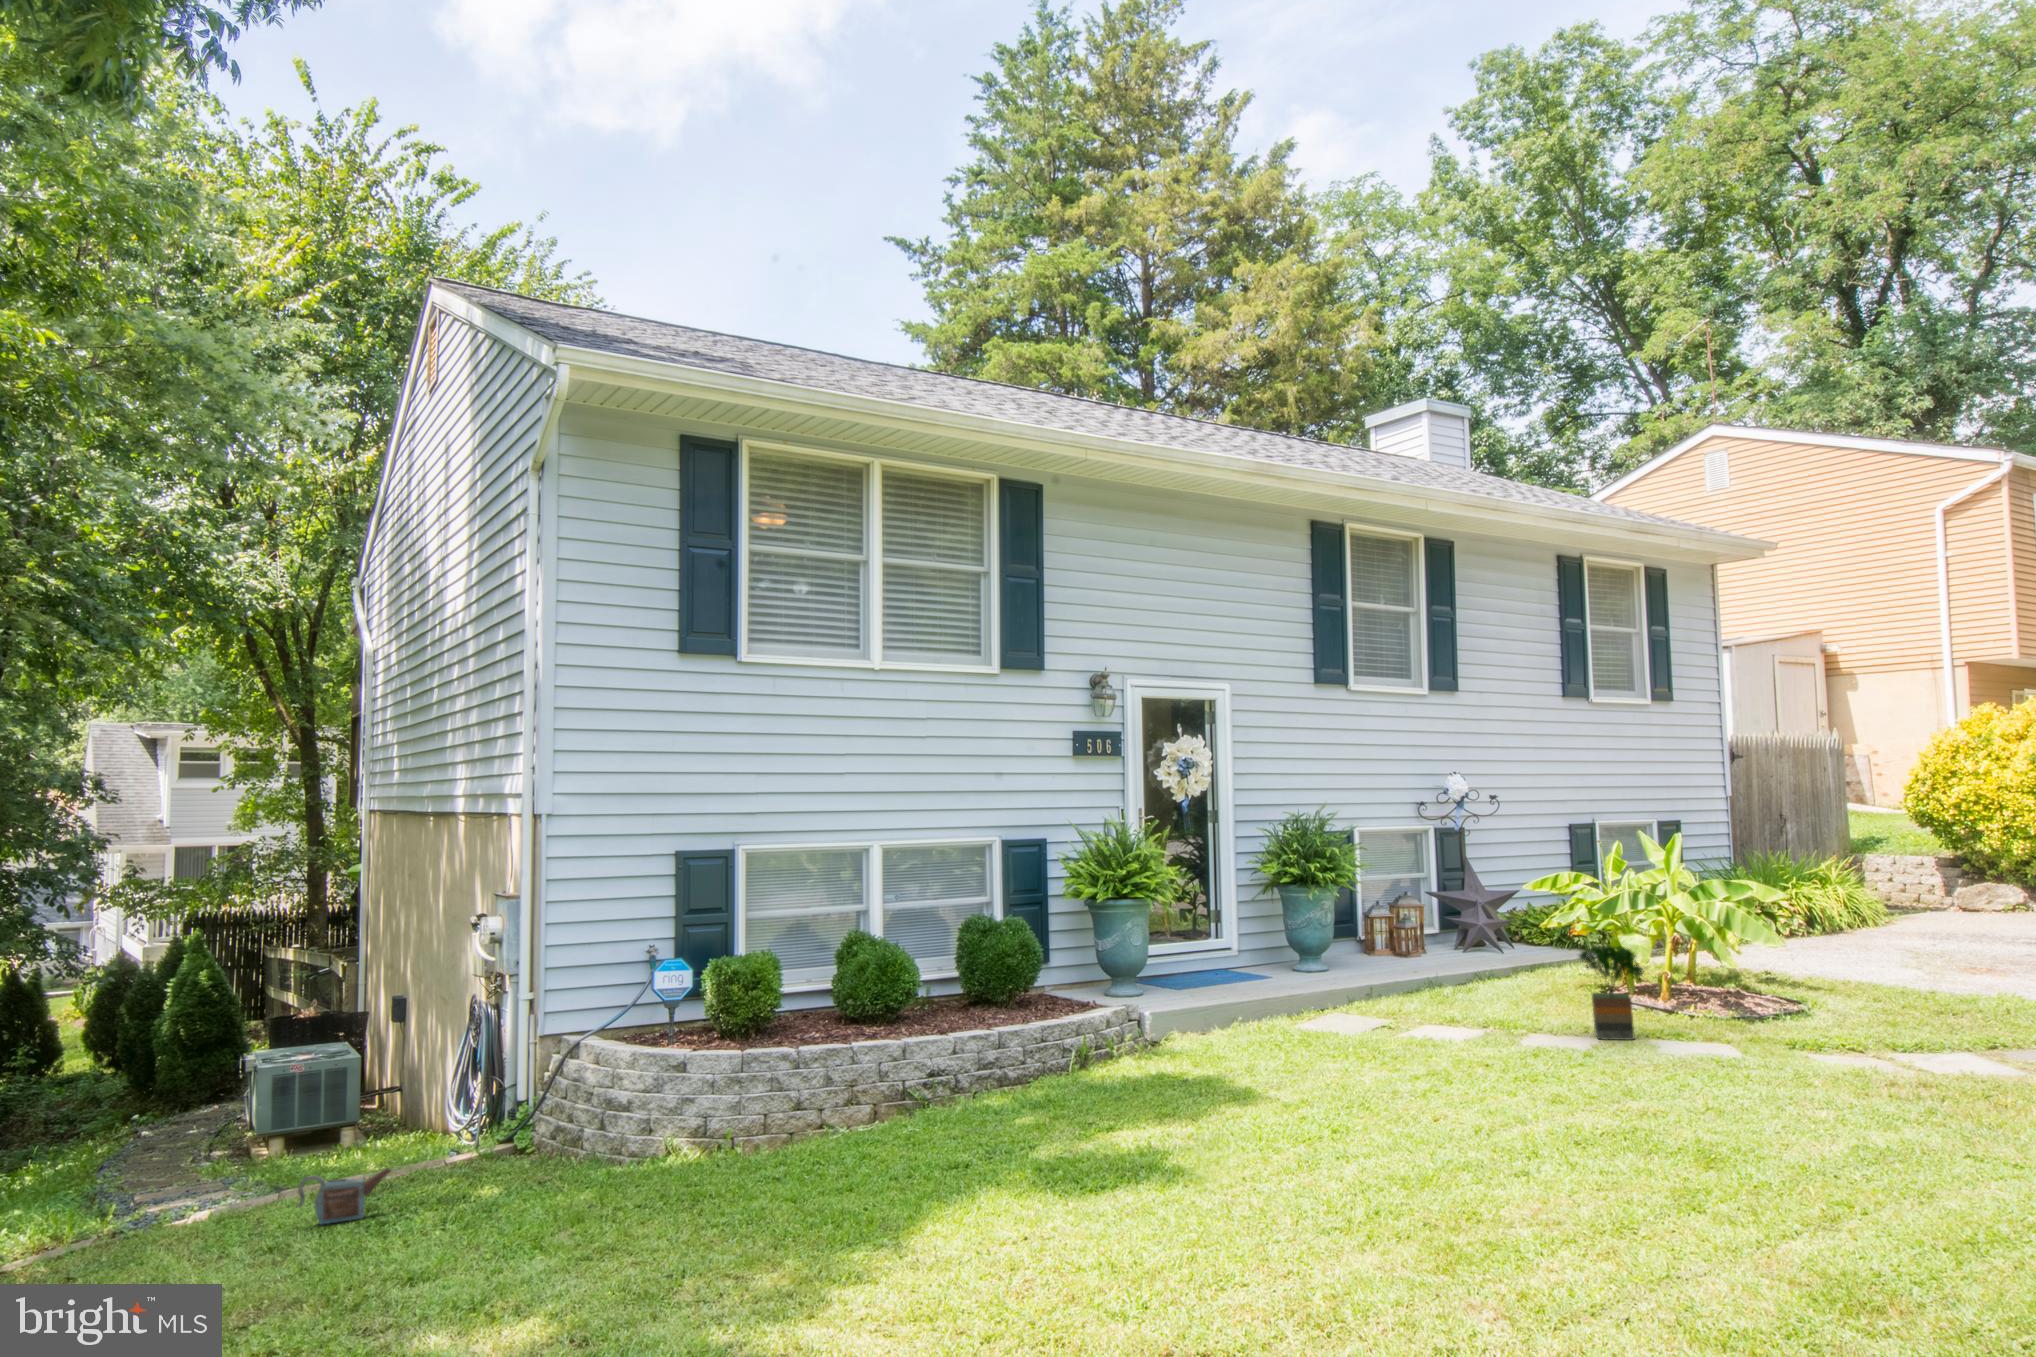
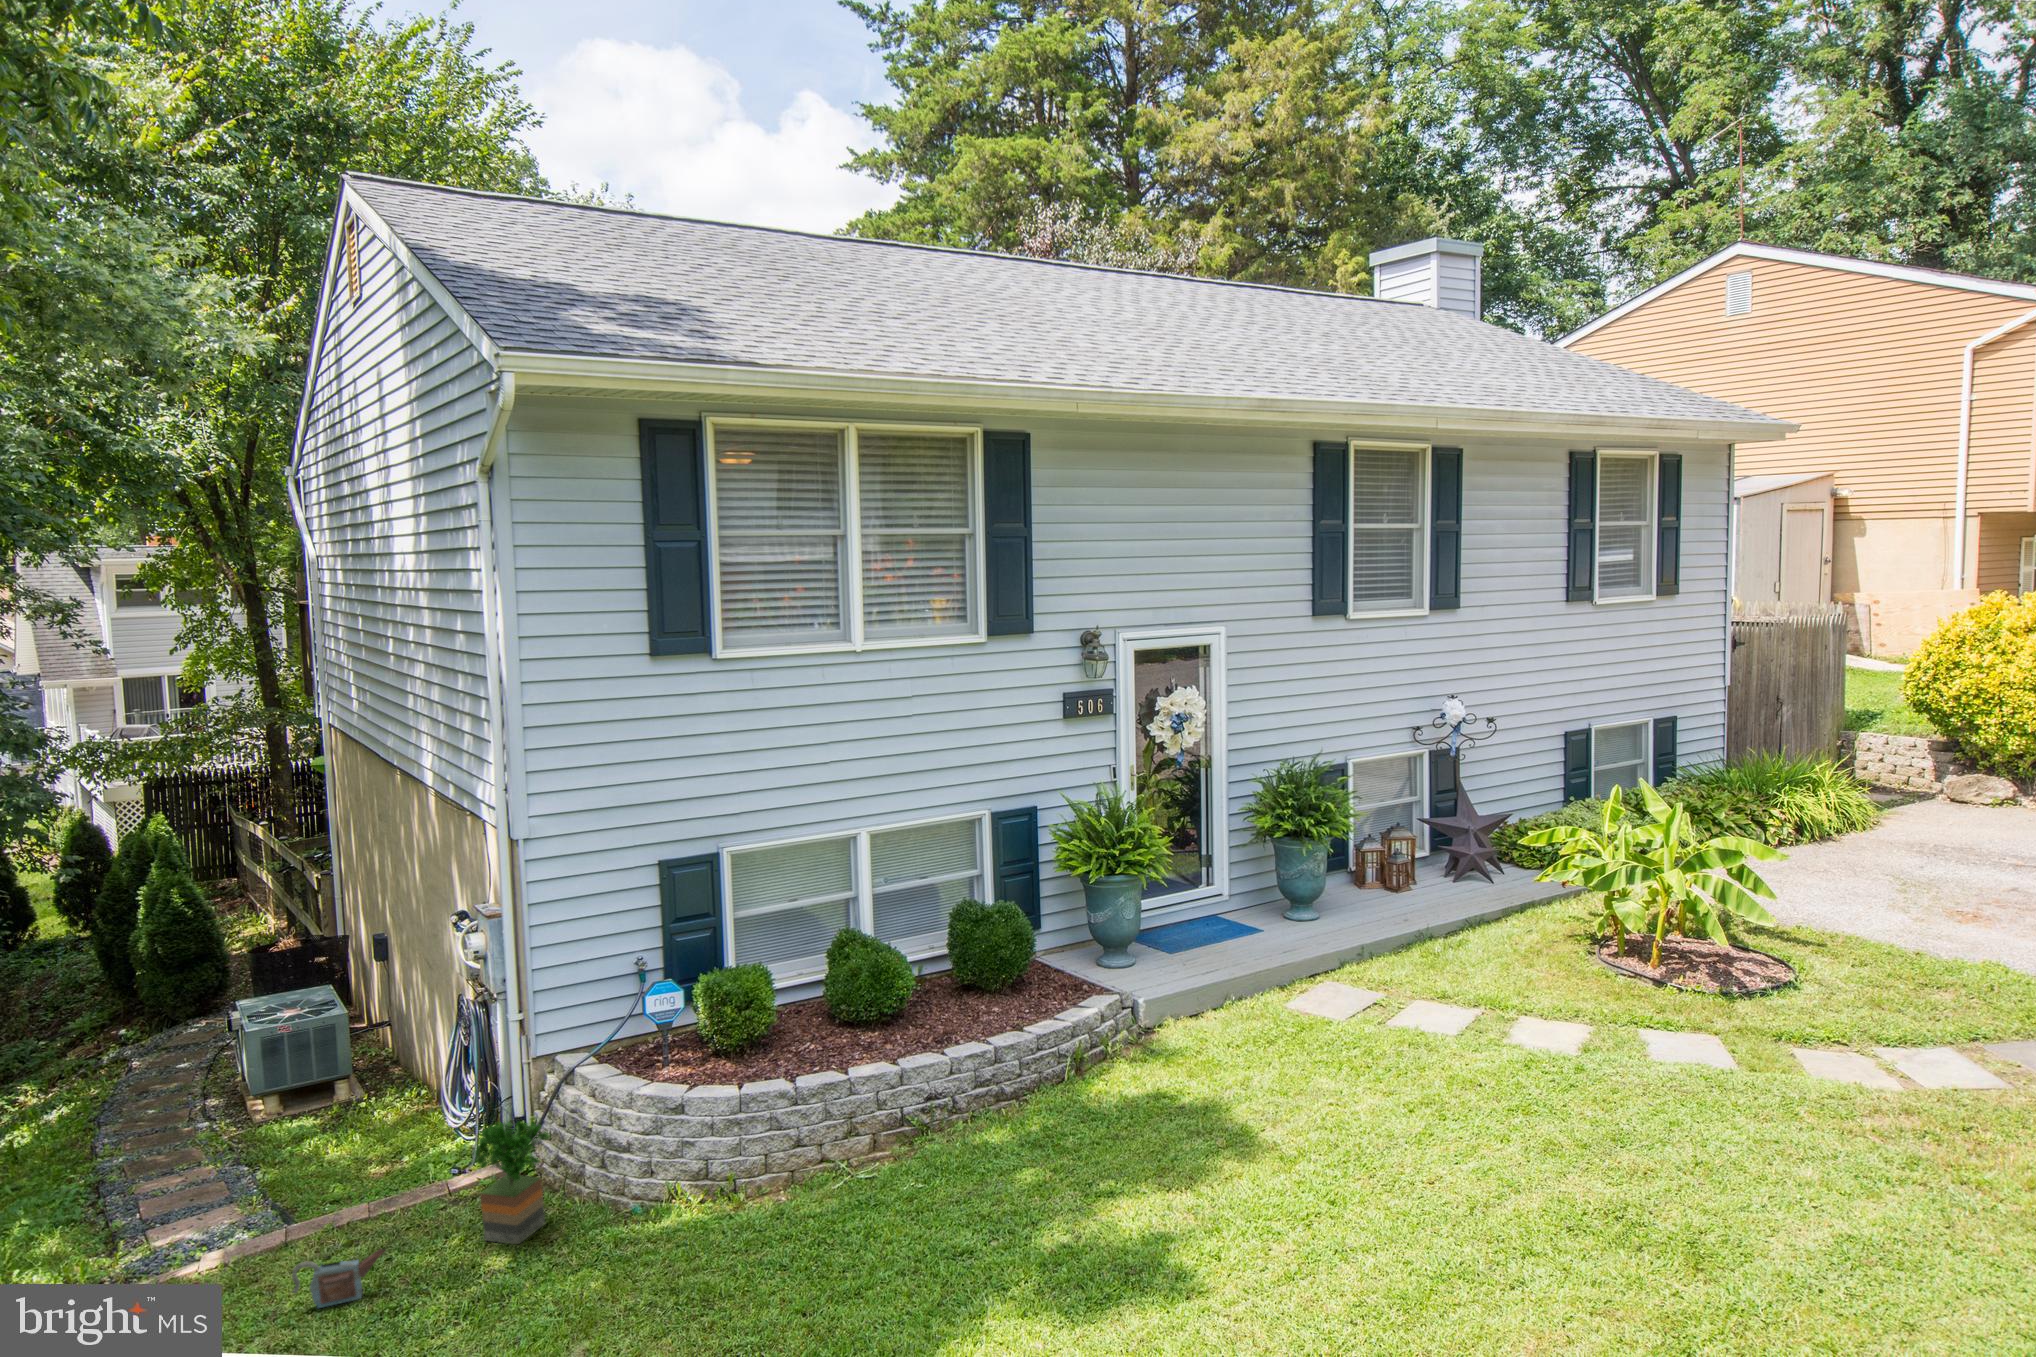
potted tree: present [1579,945,1644,1040] -> present [475,1121,550,1244]

